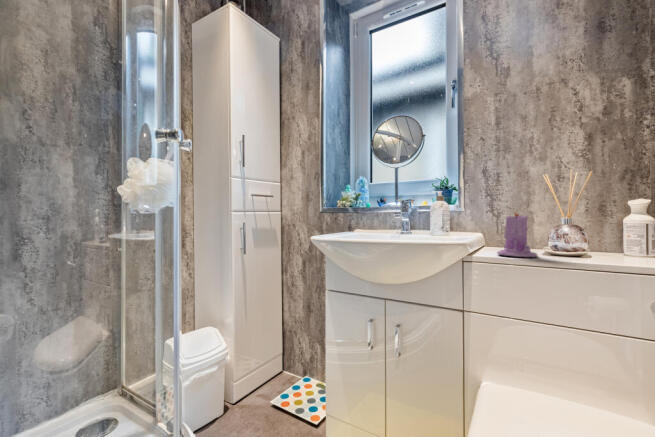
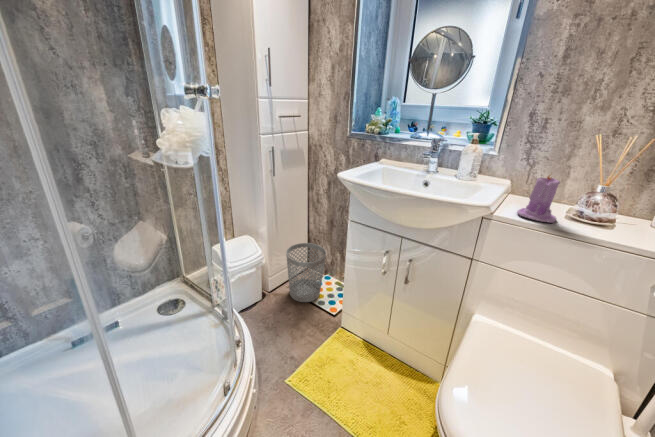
wastebasket: none [256,333,304,413] -> present [286,243,326,302]

